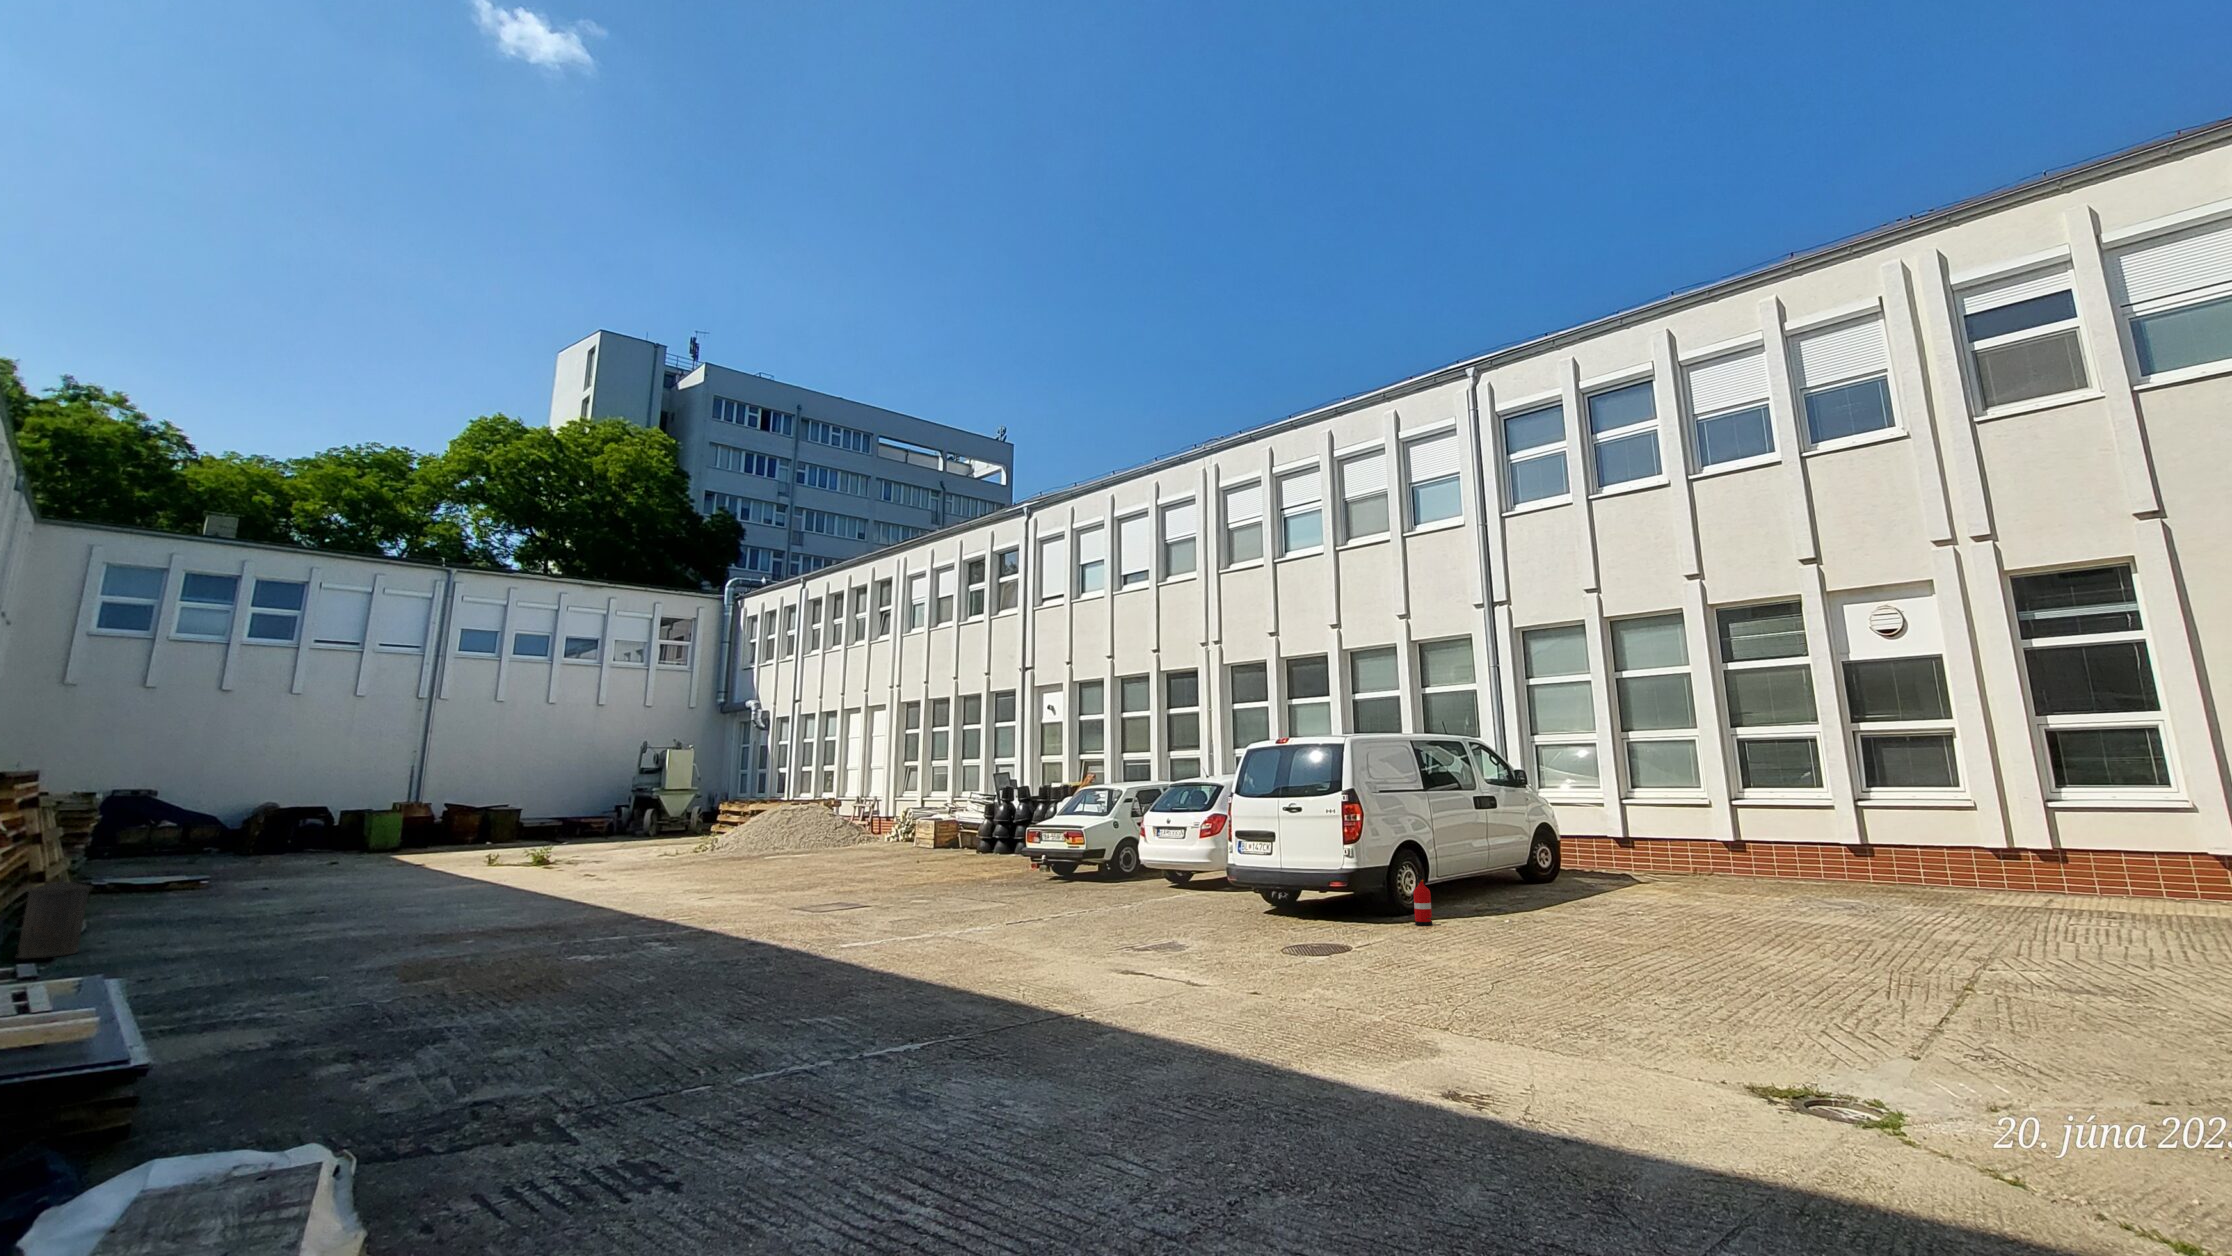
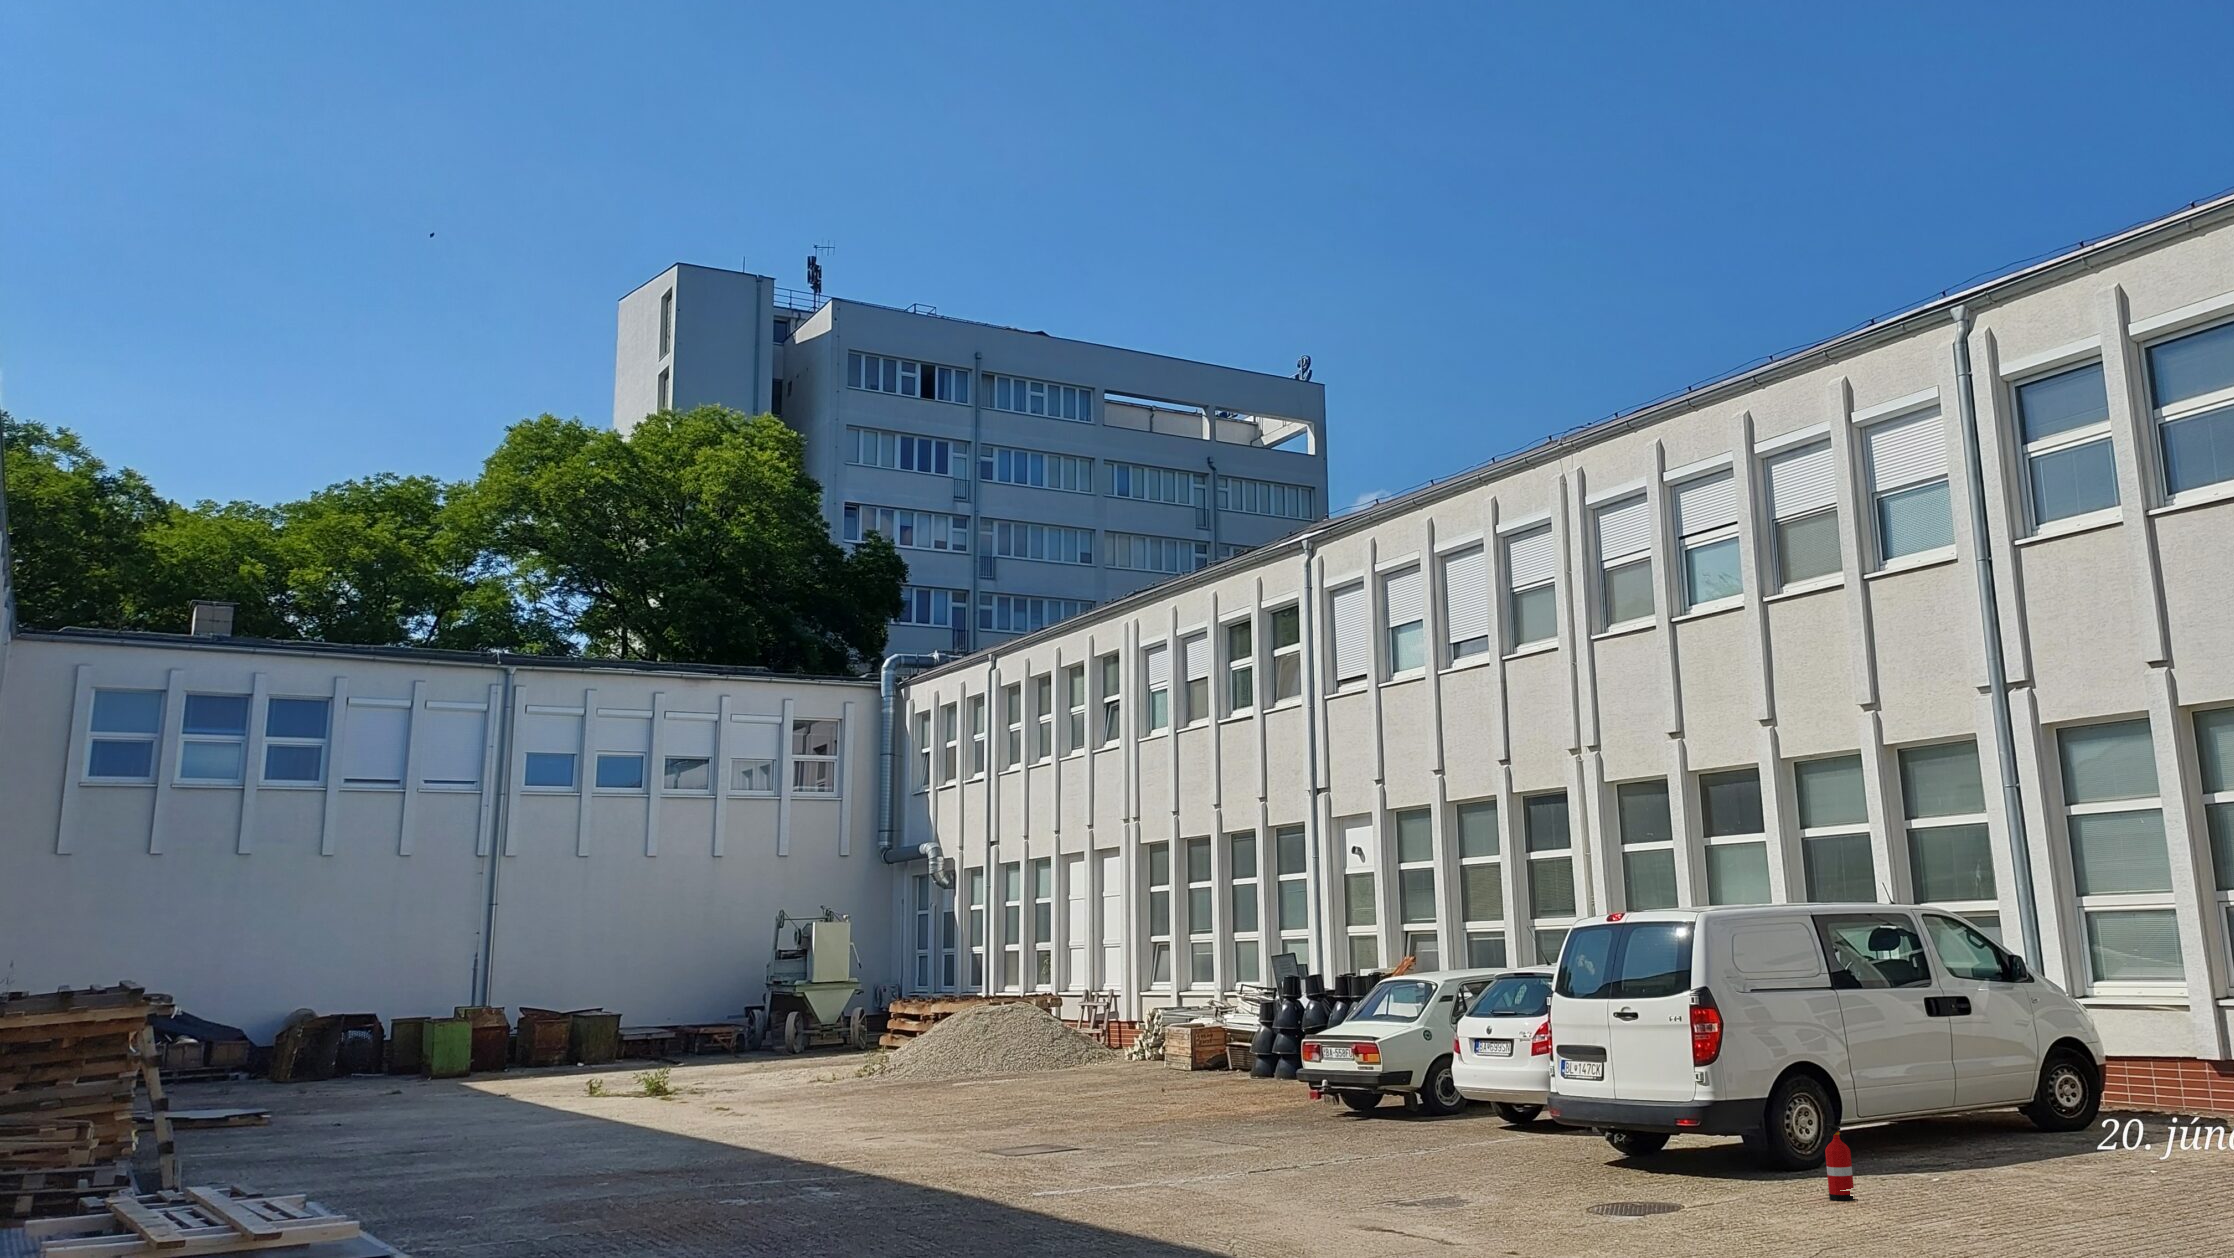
trash can: present [17,876,92,959] -> none [52,1127,127,1229]

